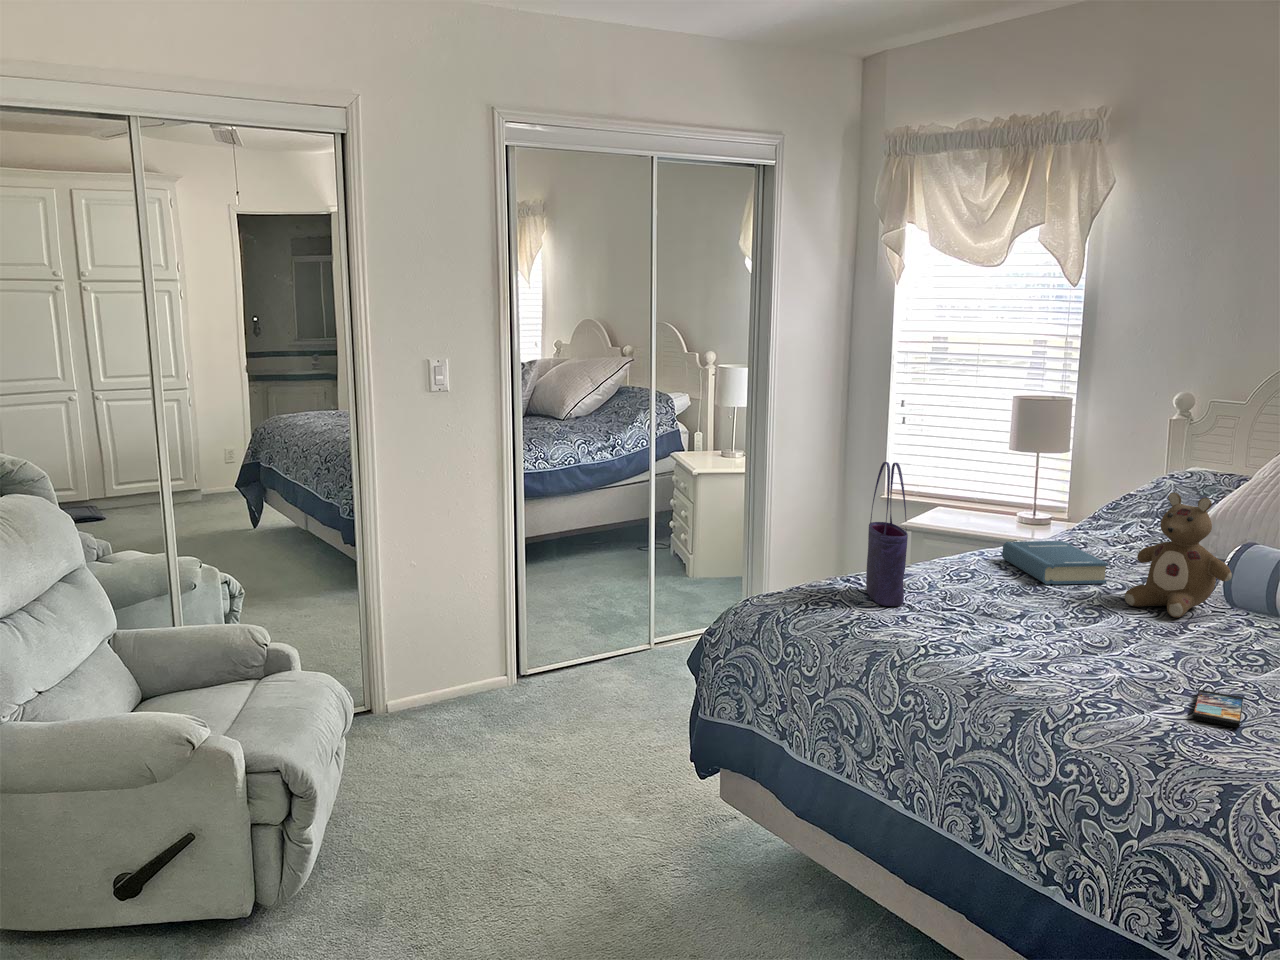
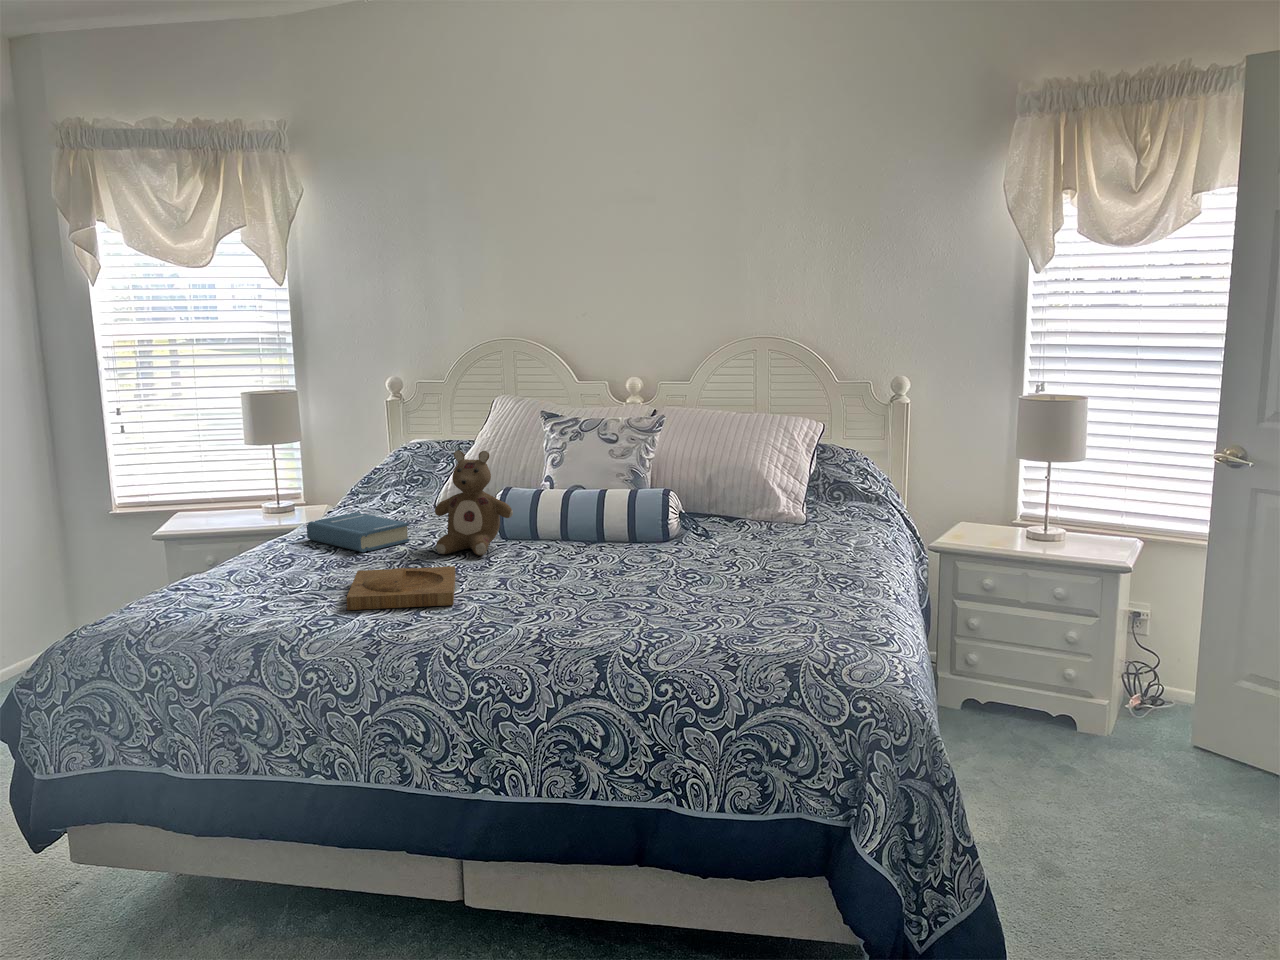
tote bag: present [866,462,908,606] -> none [199,455,253,602]
tray: none [978,603,1126,666] -> present [346,566,456,610]
smartphone: present [1193,690,1243,728] -> none [537,599,579,622]

